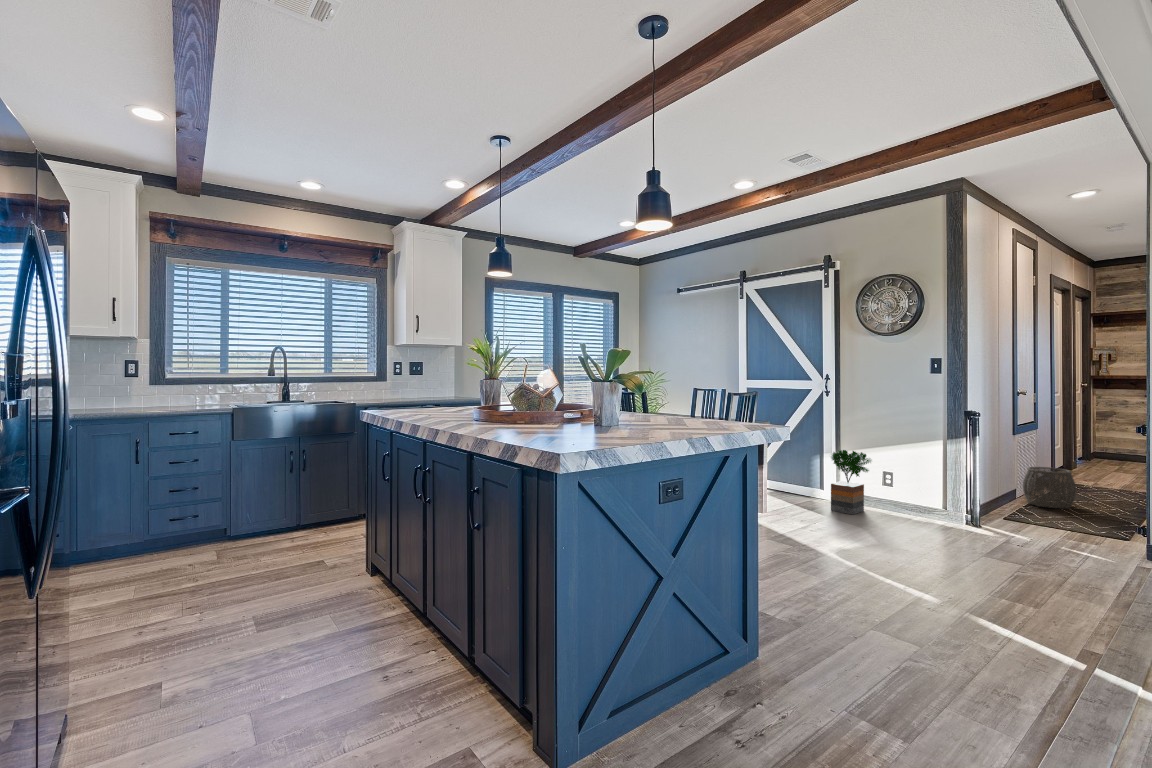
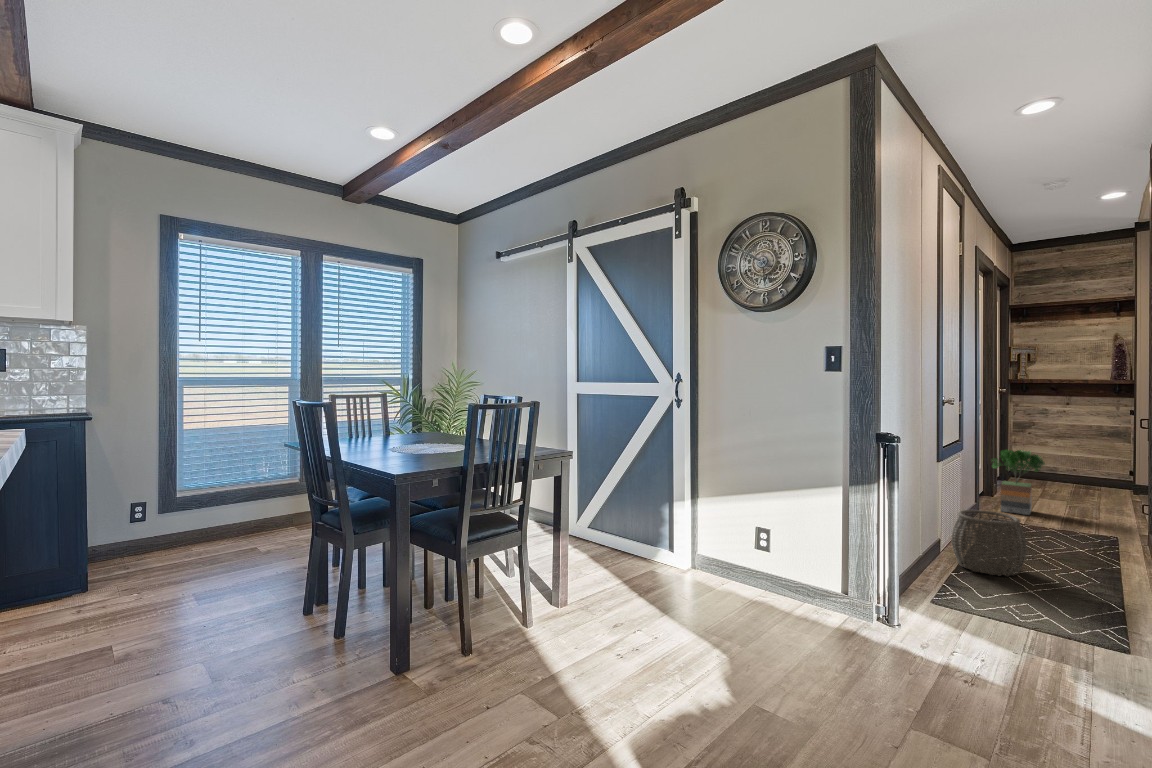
potted tree: present [831,450,871,515] -> present [992,450,1045,515]

